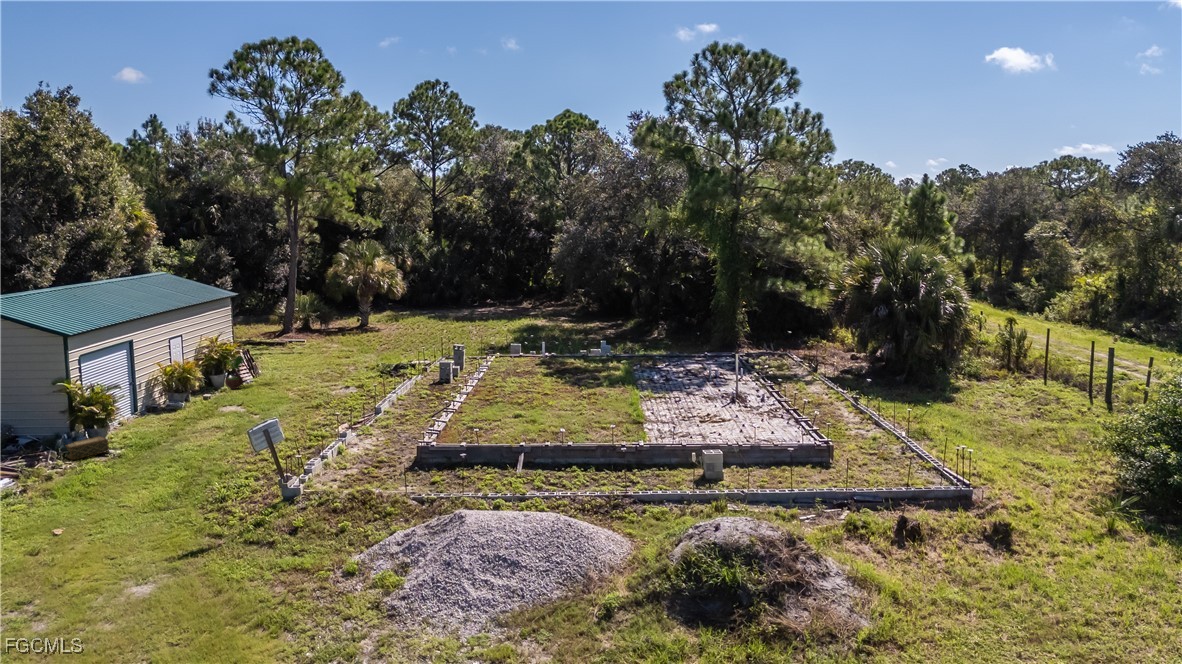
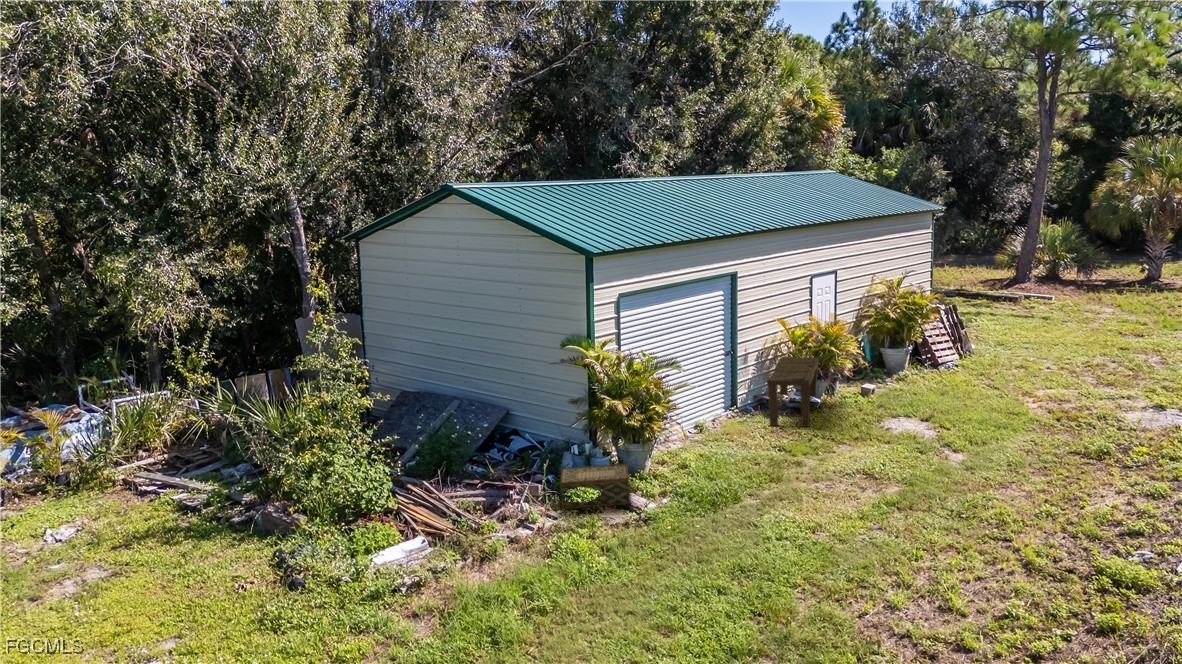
potted tree: present [225,356,244,389] -> none [905,310,954,382]
bench: none [158,381,184,417] -> present [767,357,819,427]

